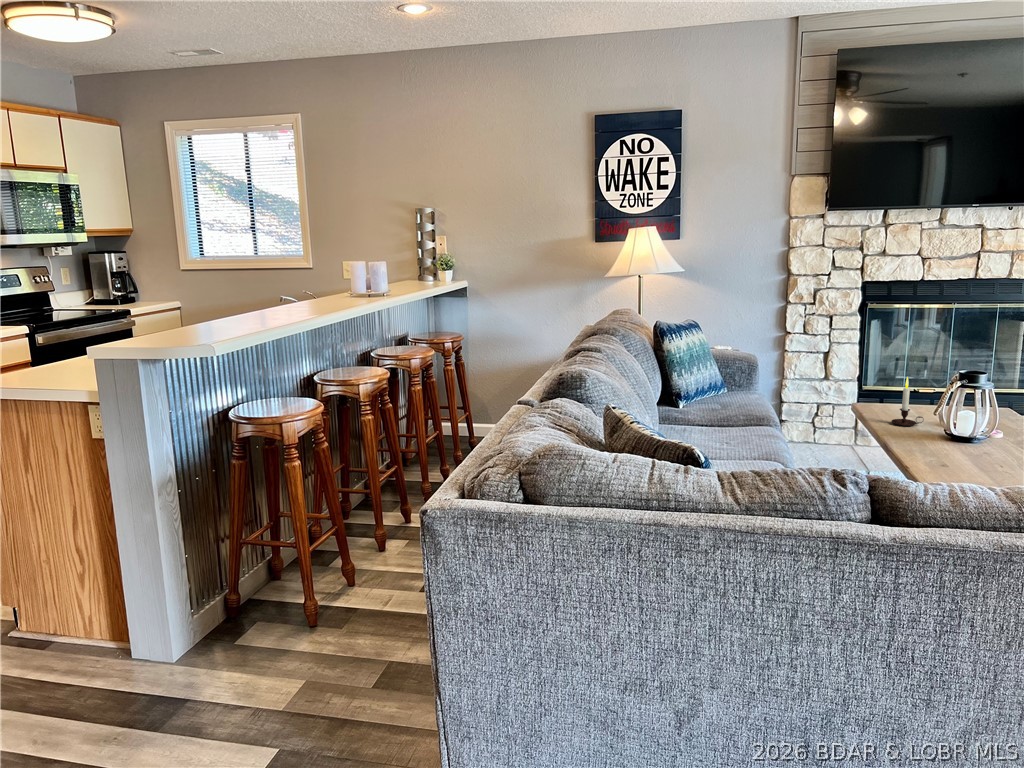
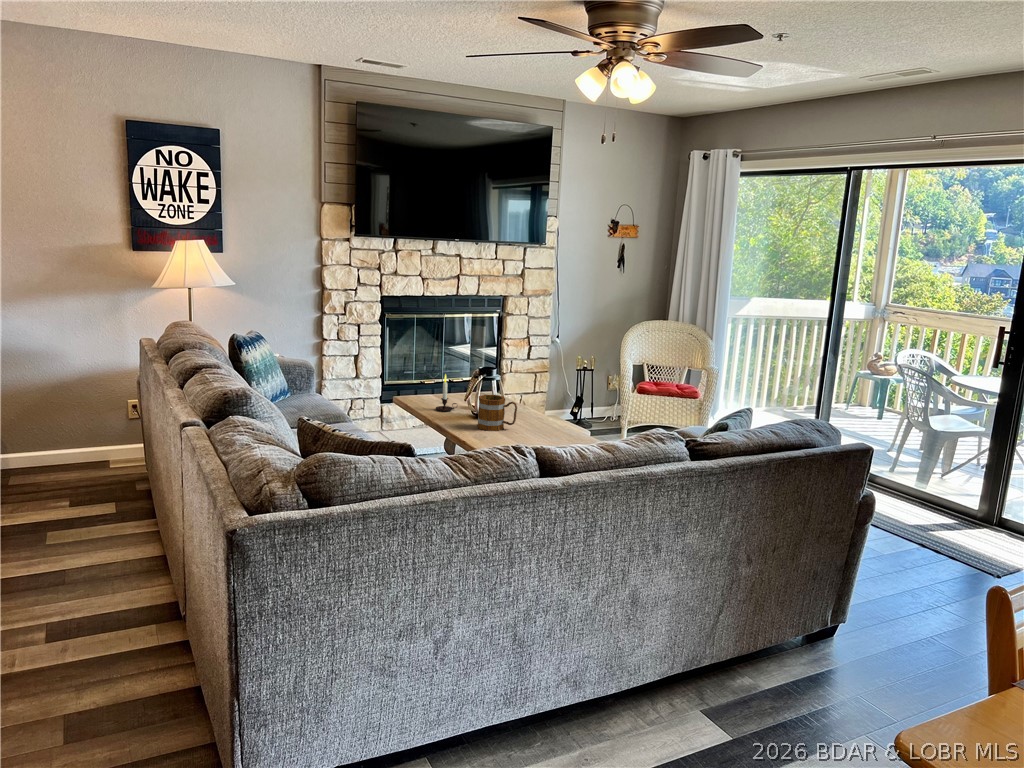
mug: none [933,407,997,458] -> present [477,395,517,431]

